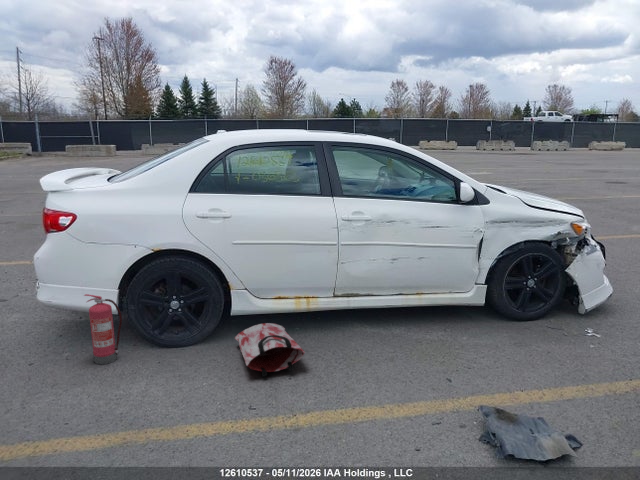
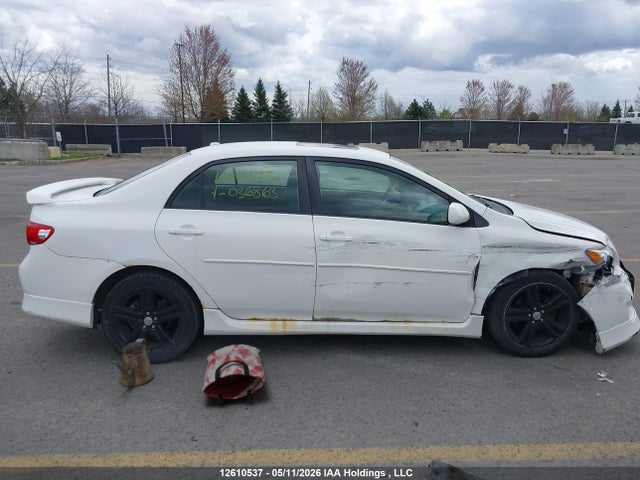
fire extinguisher: present [85,294,122,364] -> none [57,308,93,377]
watering can: none [152,322,186,369] -> present [112,339,154,387]

